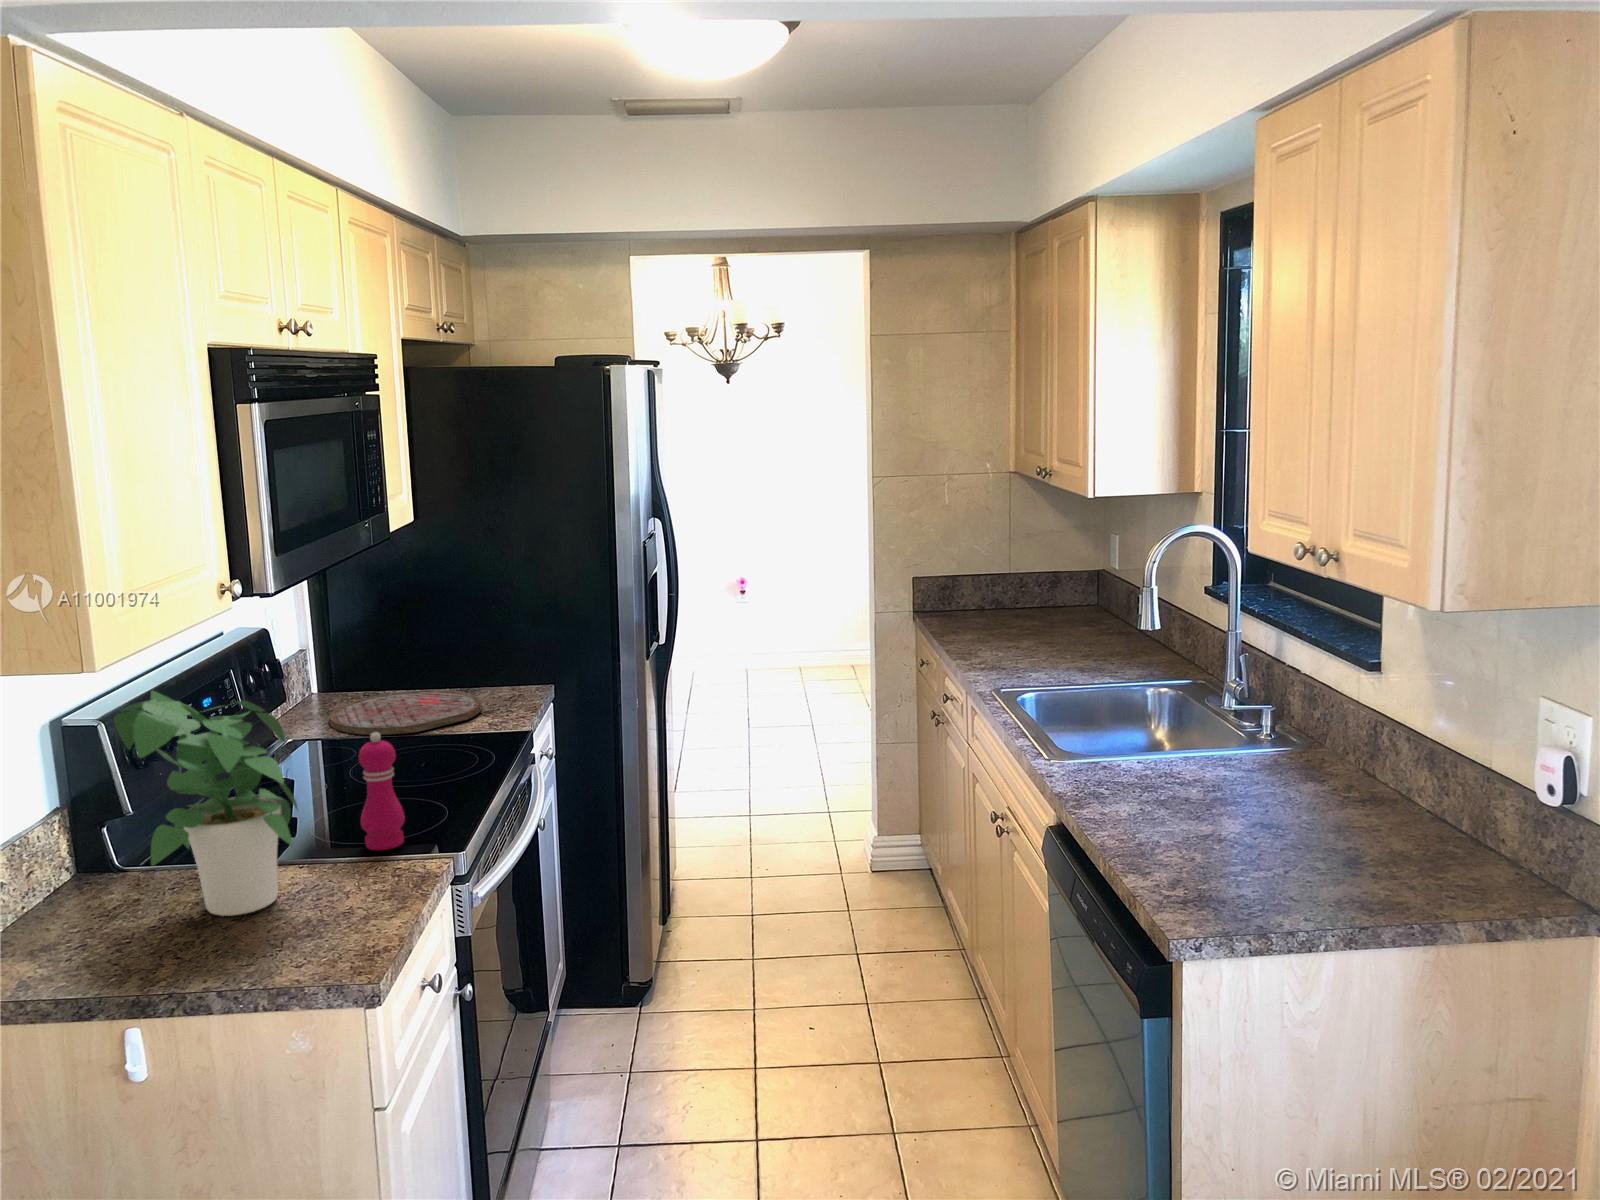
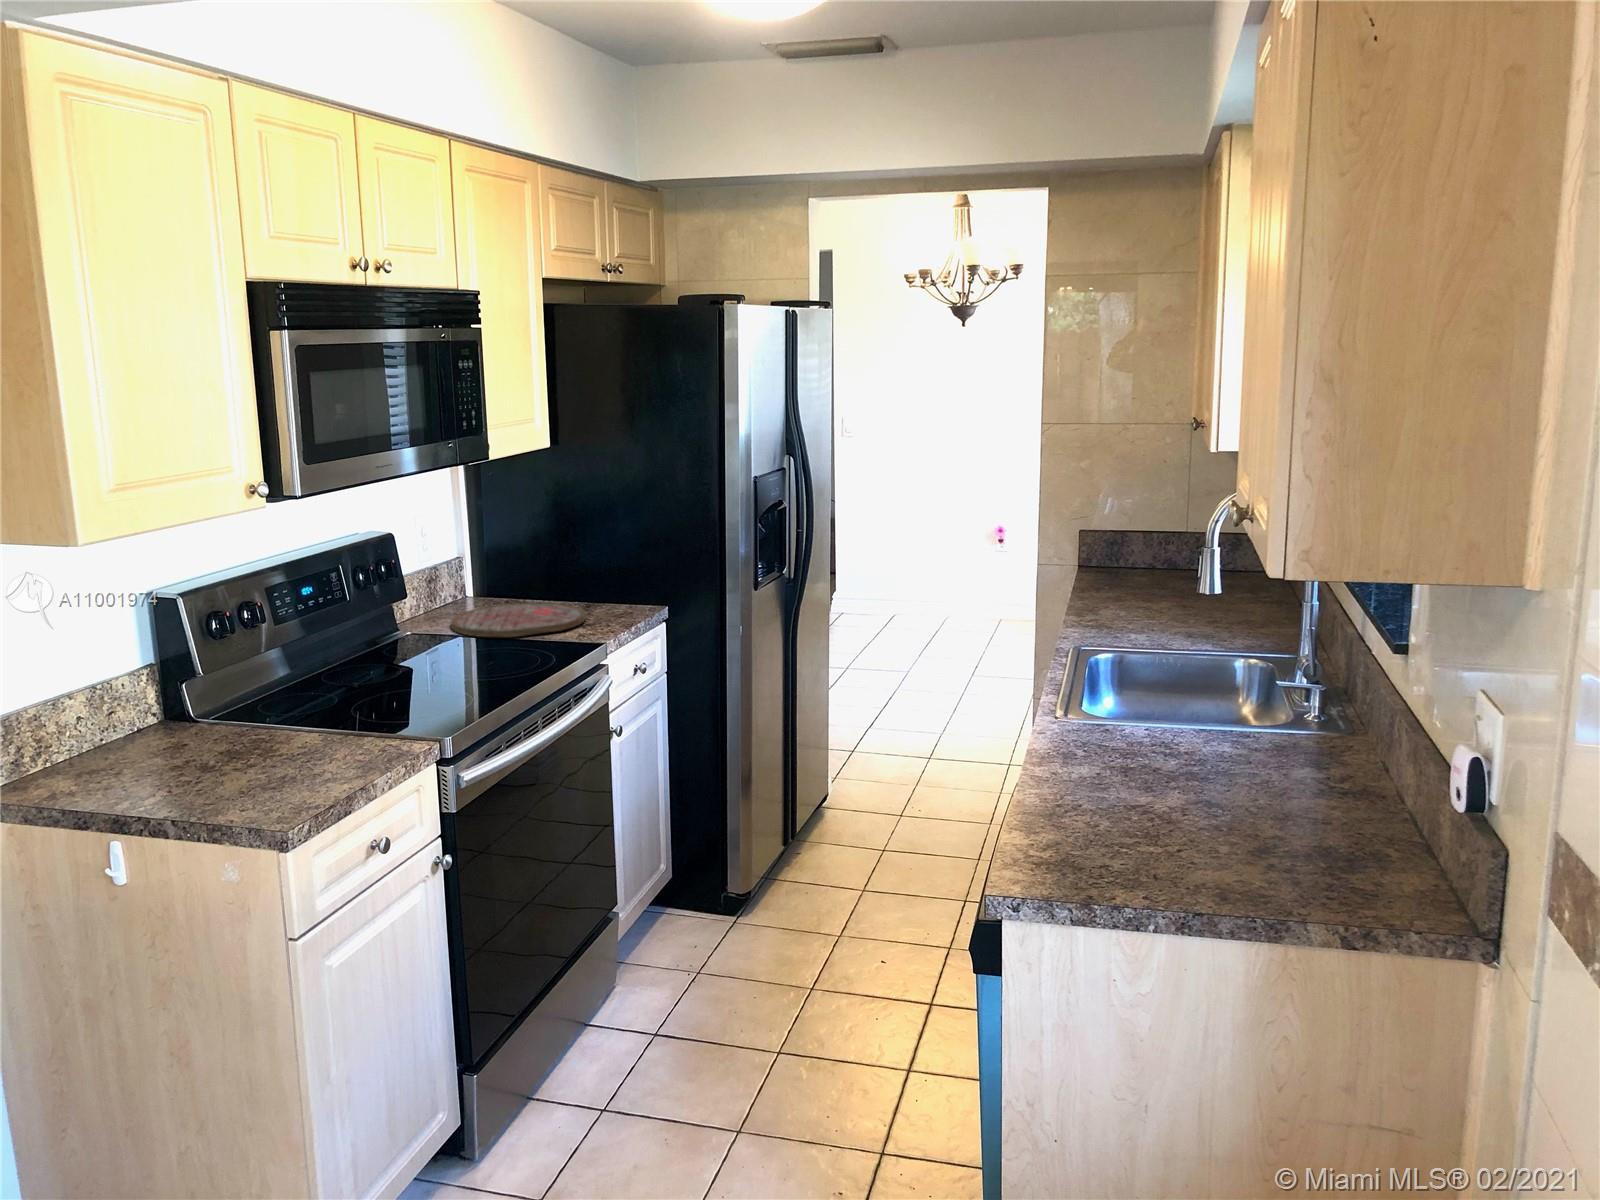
potted plant: present [114,690,298,916] -> none [135,572,293,765]
pepper mill: present [359,733,405,850] -> none [374,626,414,729]

